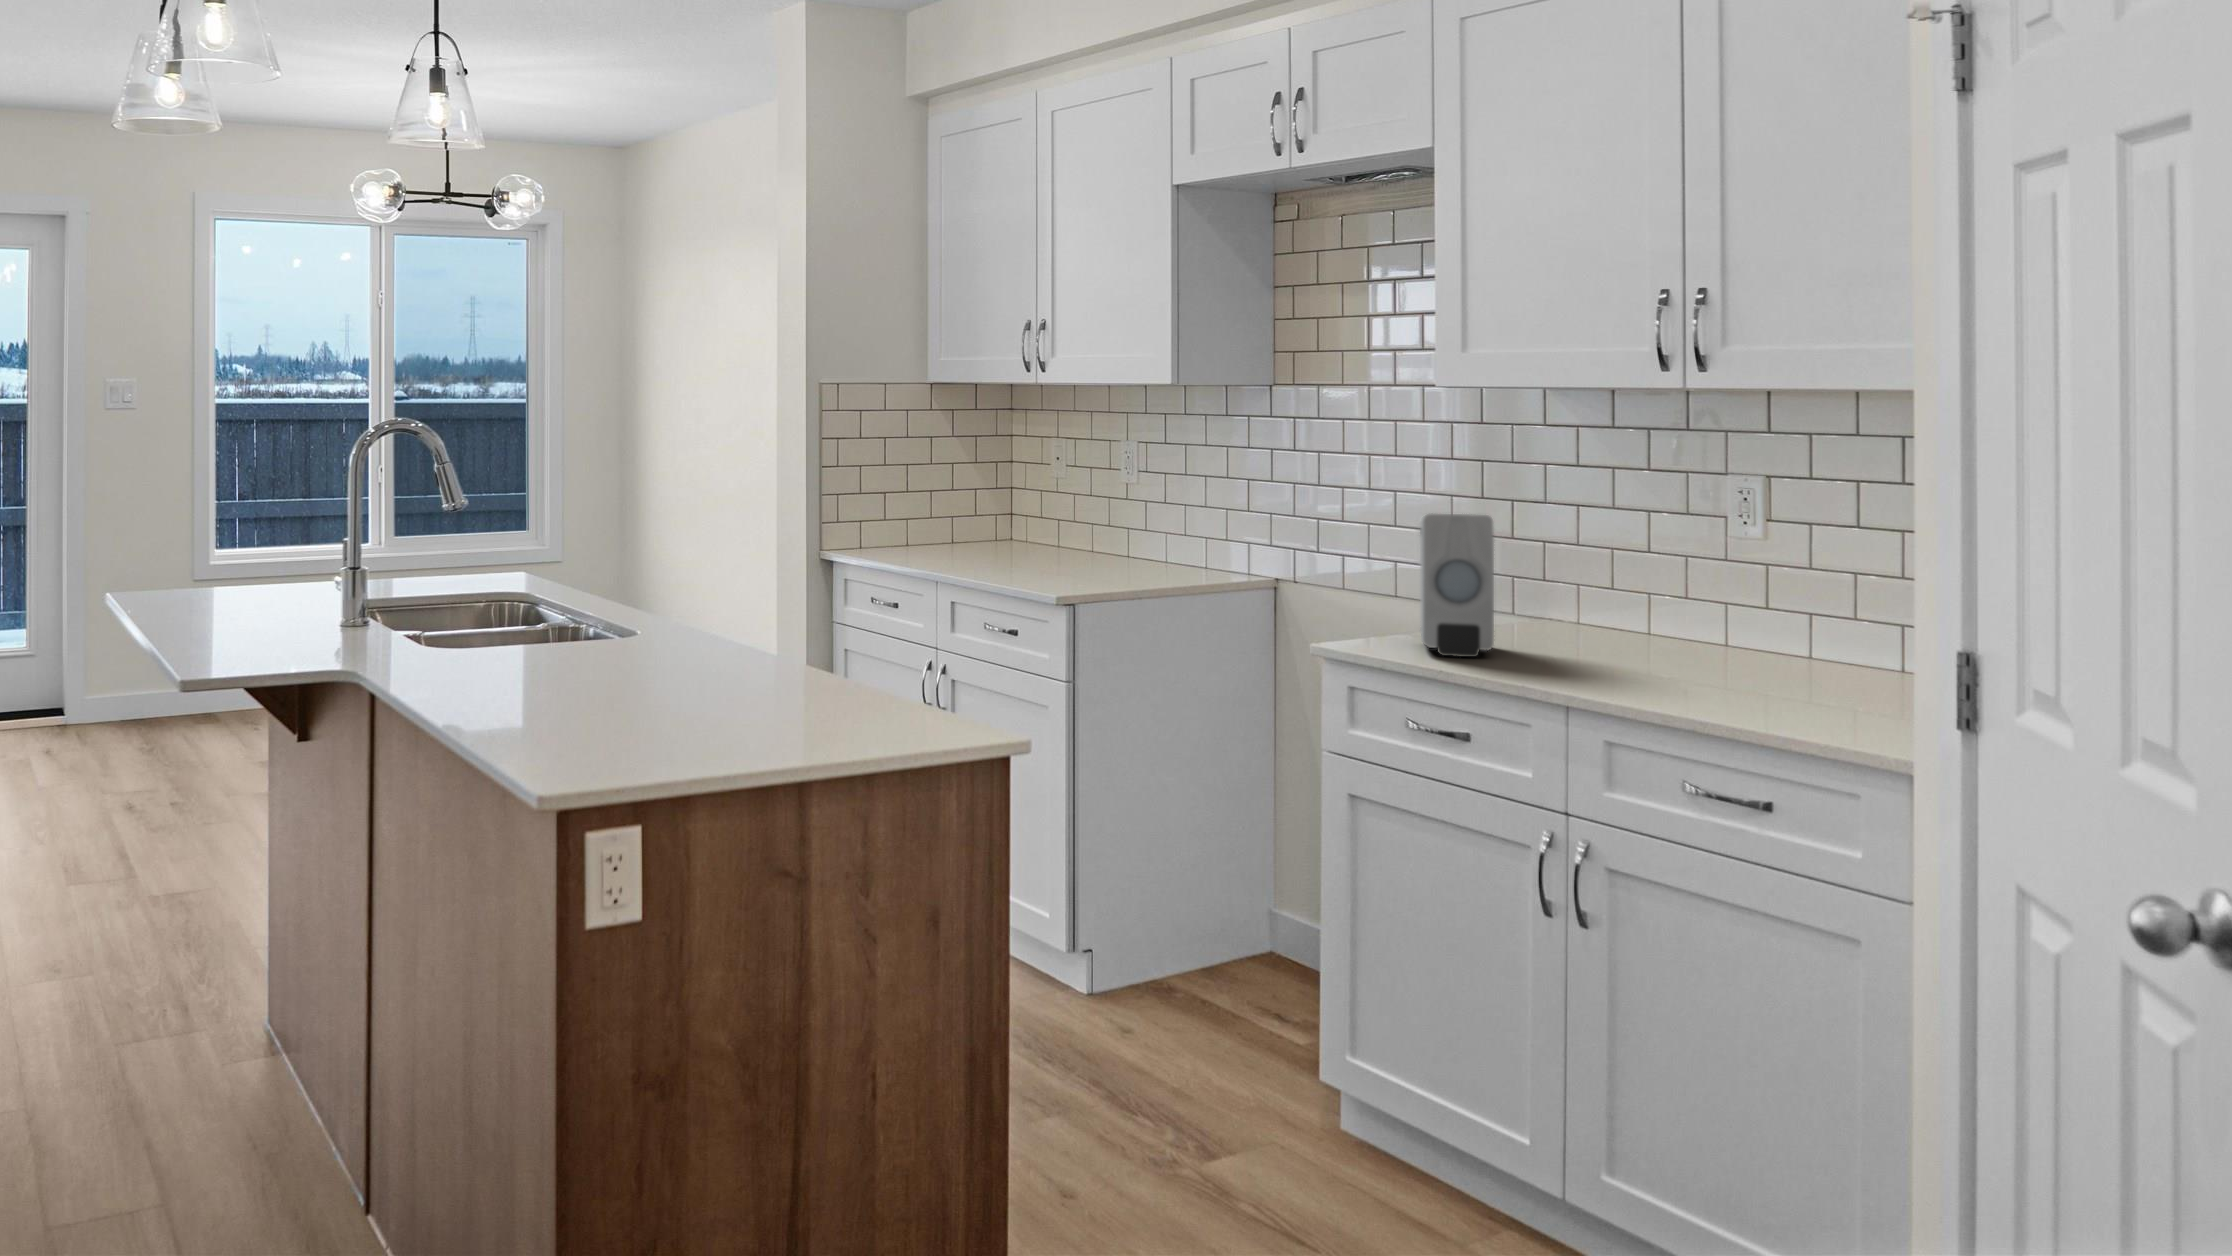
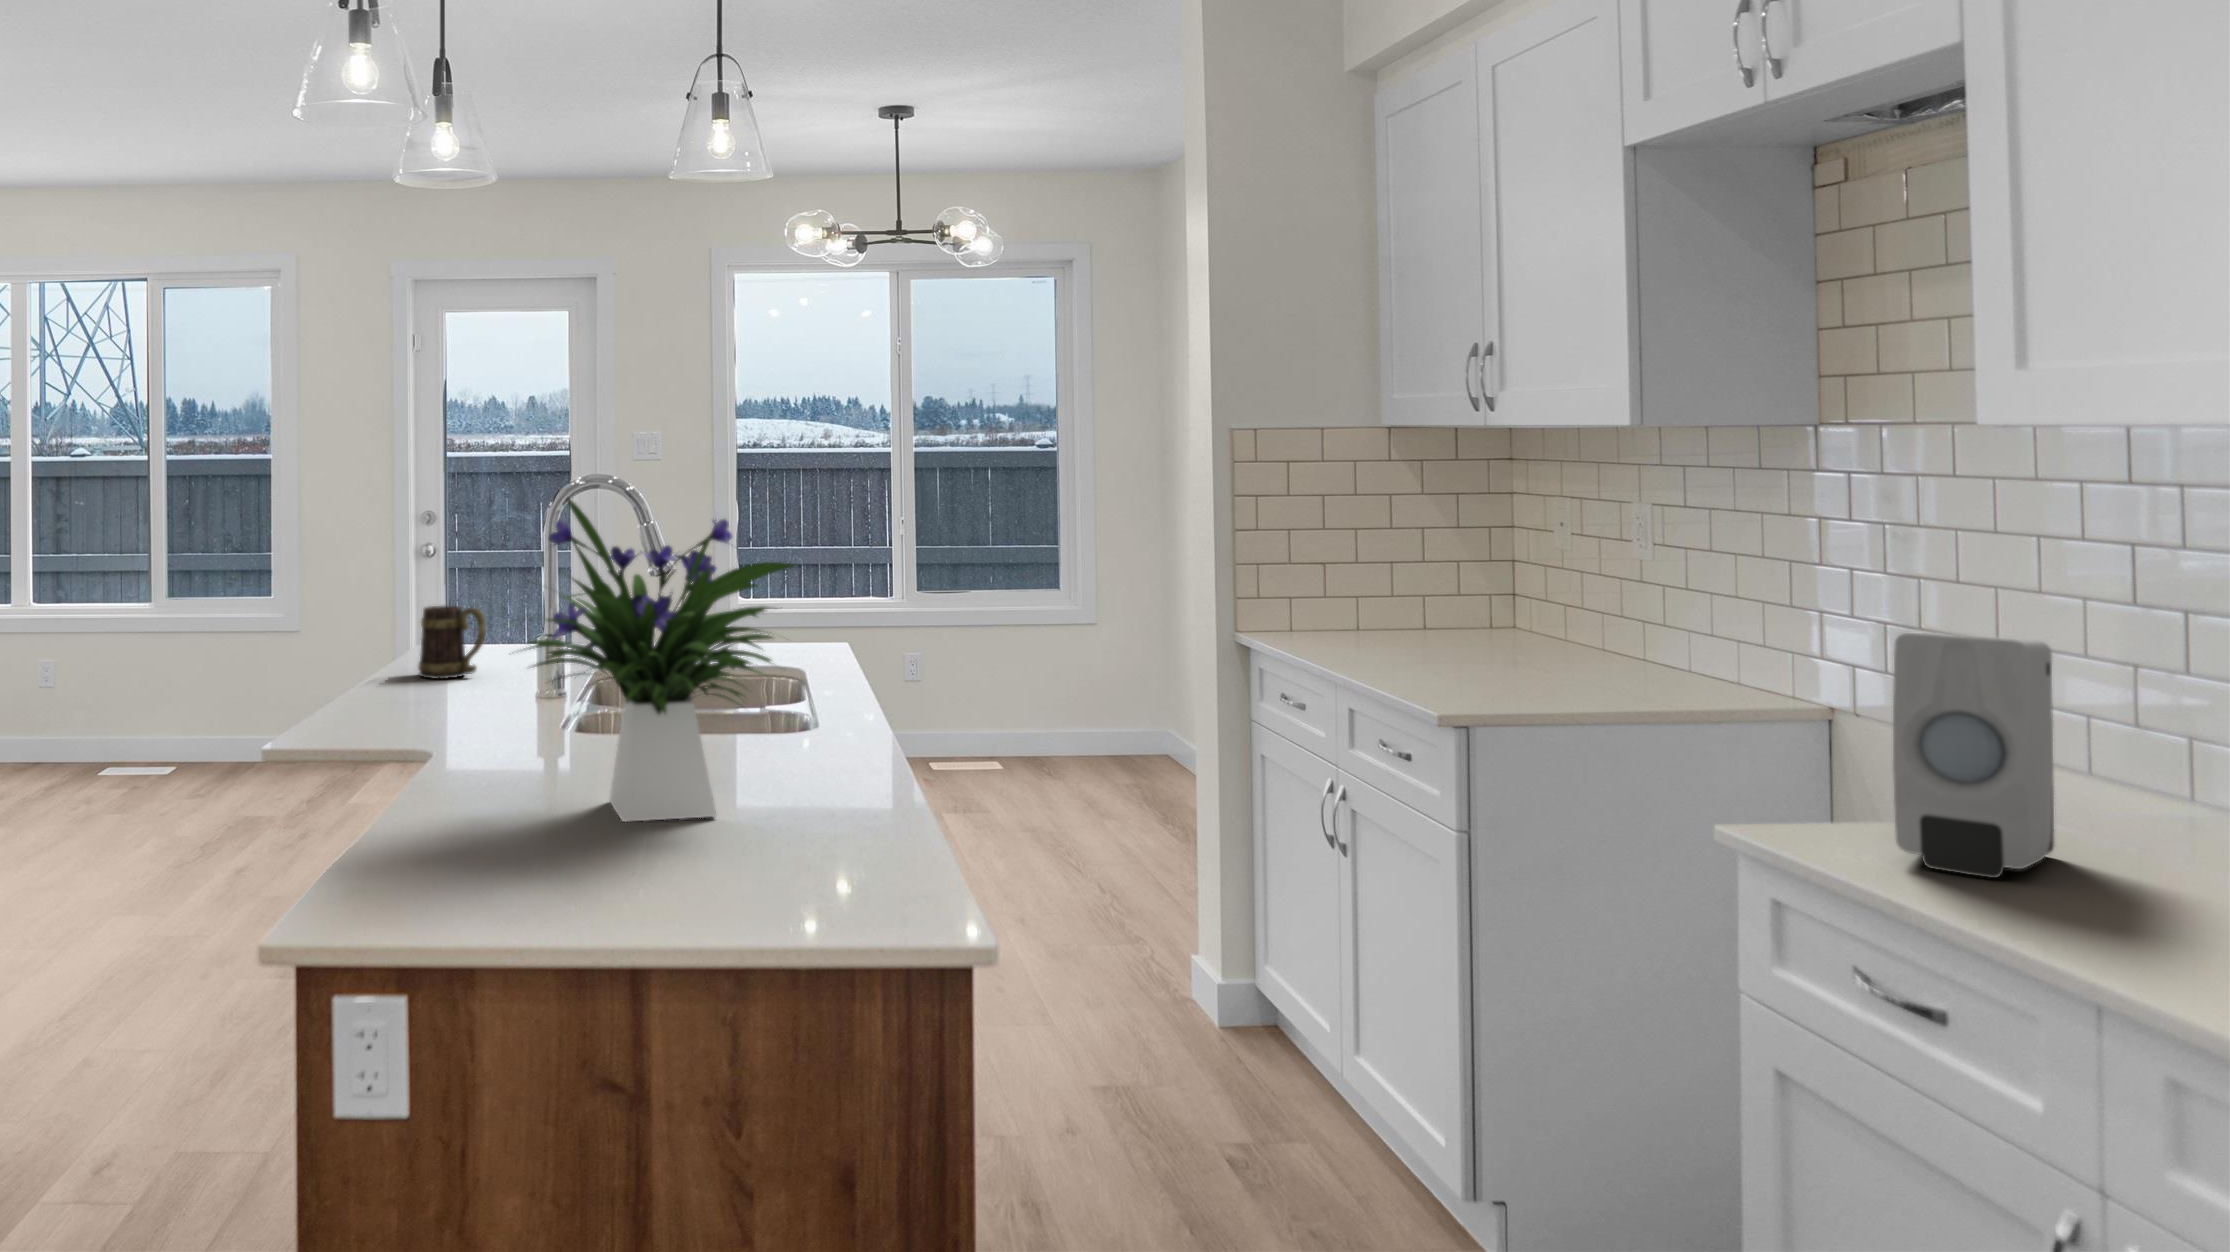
flower arrangement: none [530,431,783,699] -> present [512,499,797,822]
mug: none [189,547,263,618] -> present [419,606,486,679]

